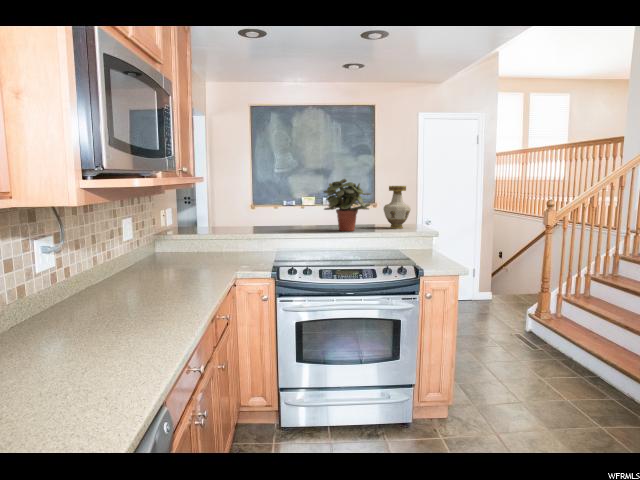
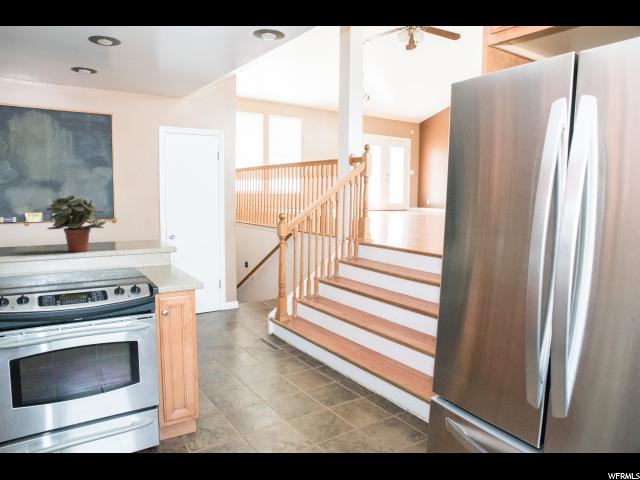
vase: present [383,186,411,229] -> none [121,203,151,246]

